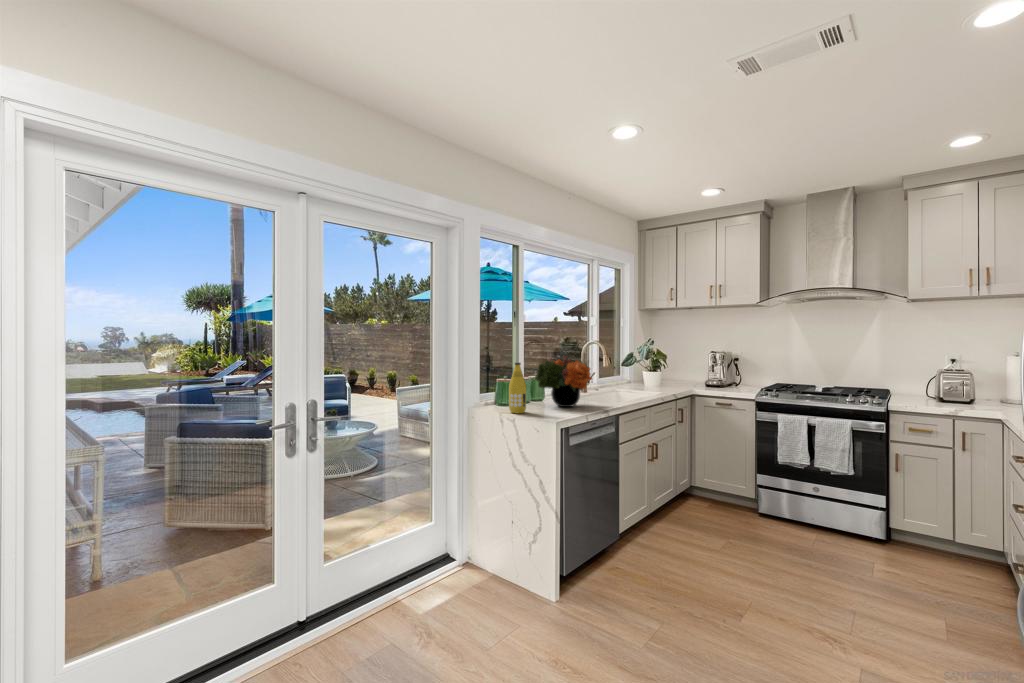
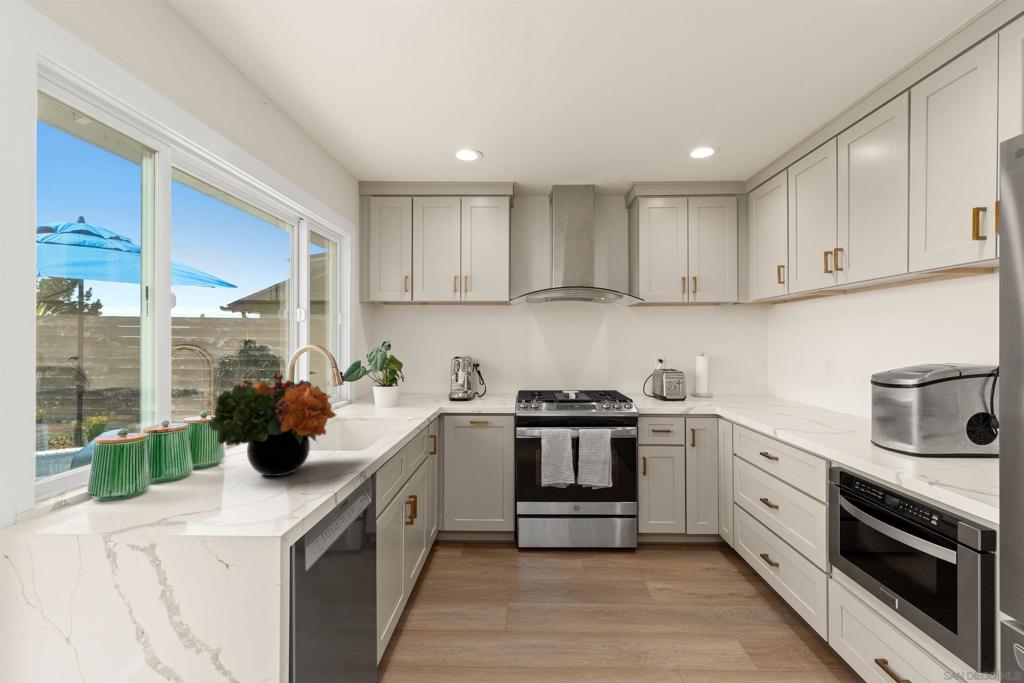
bottle: present [509,362,526,414] -> none [139,397,191,523]

